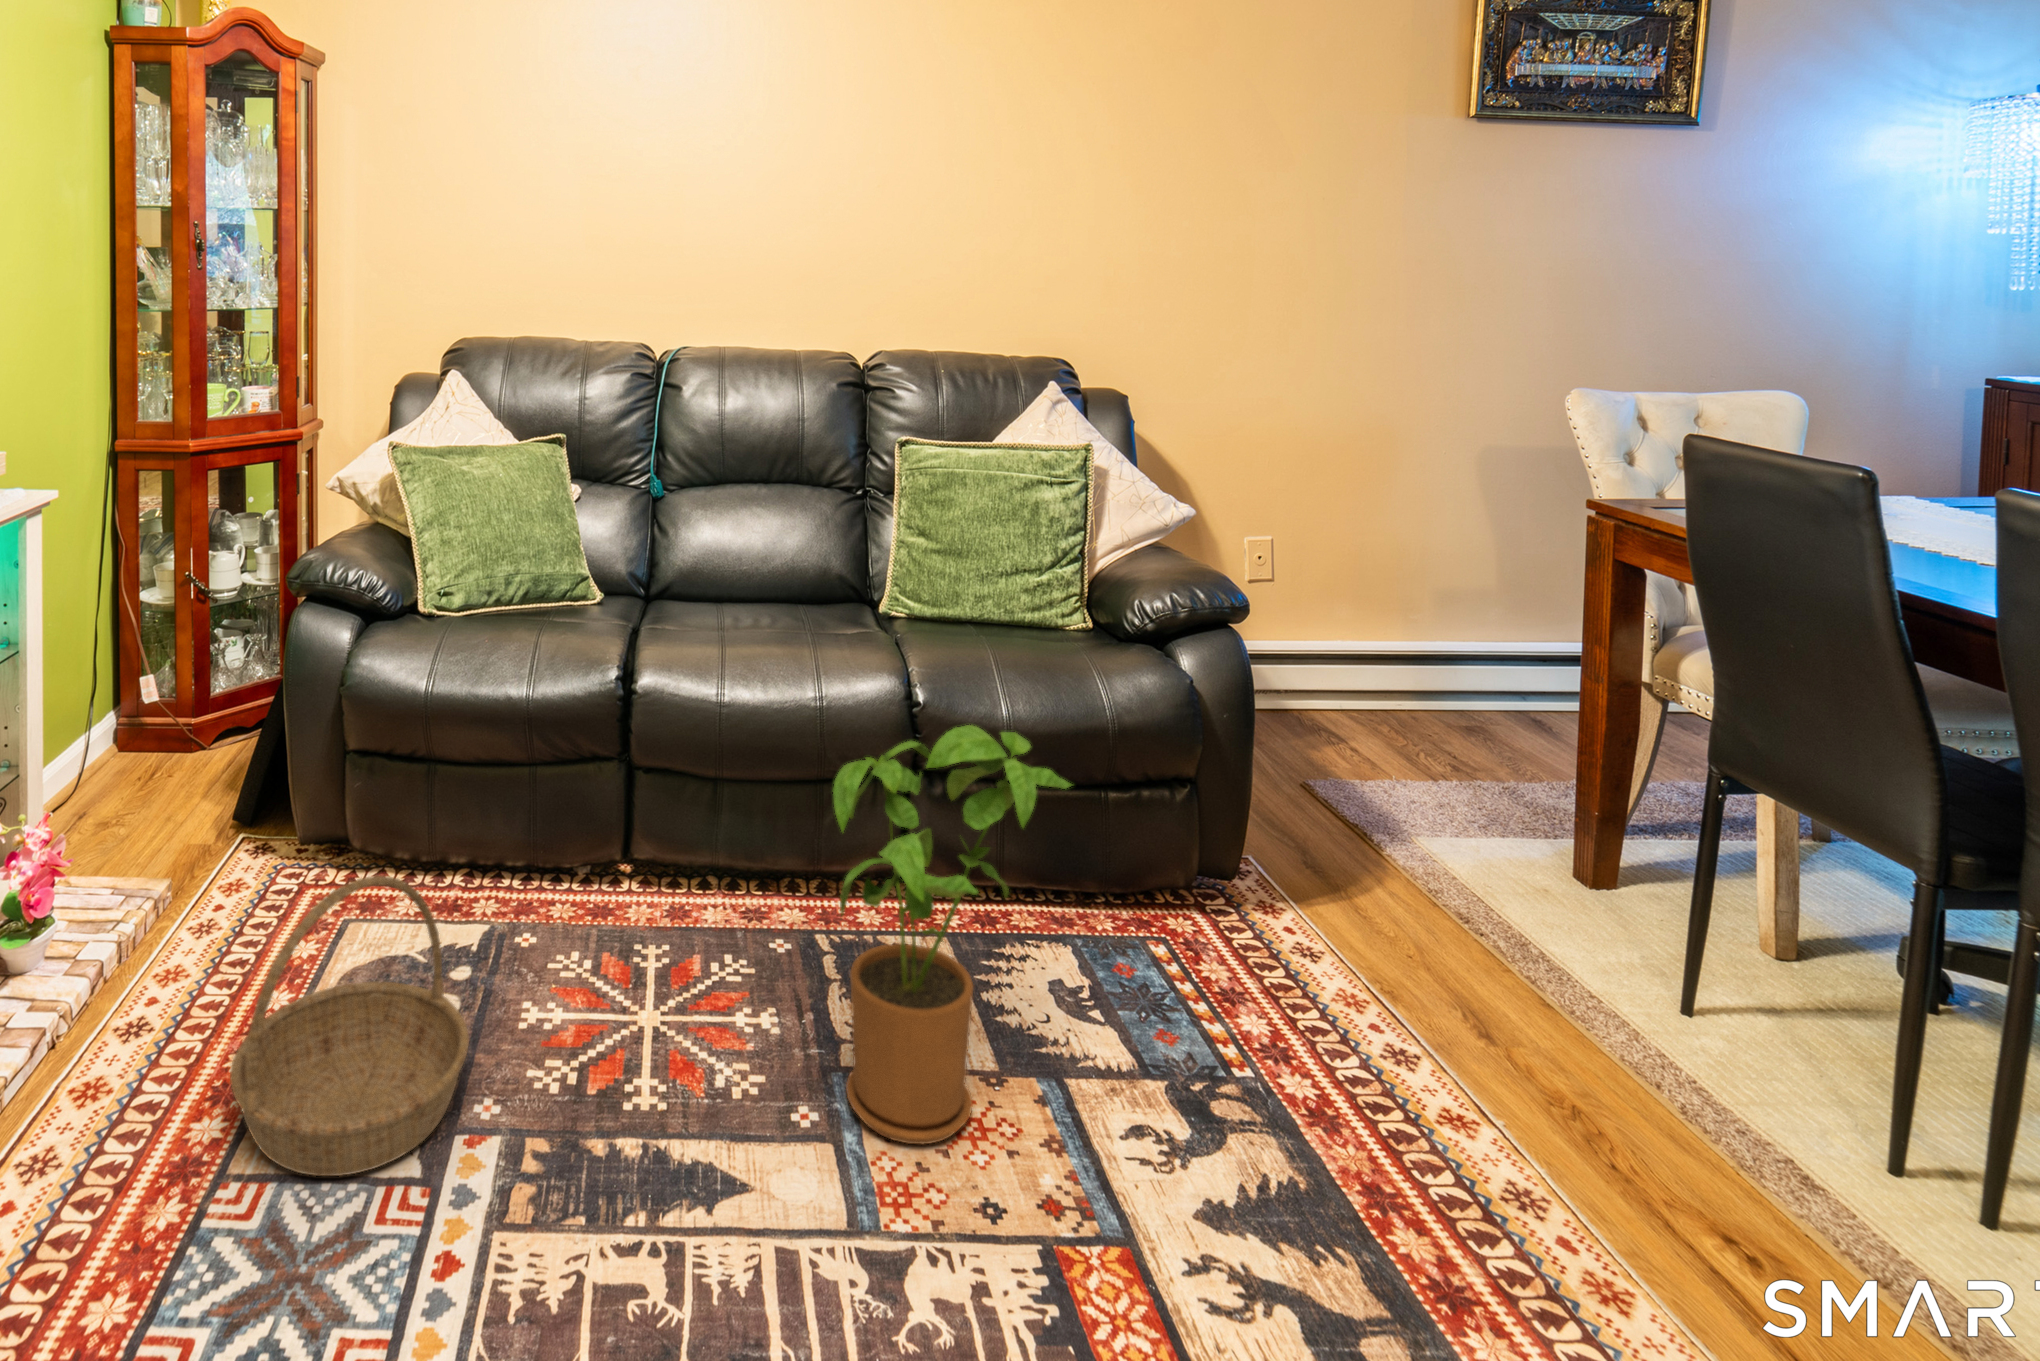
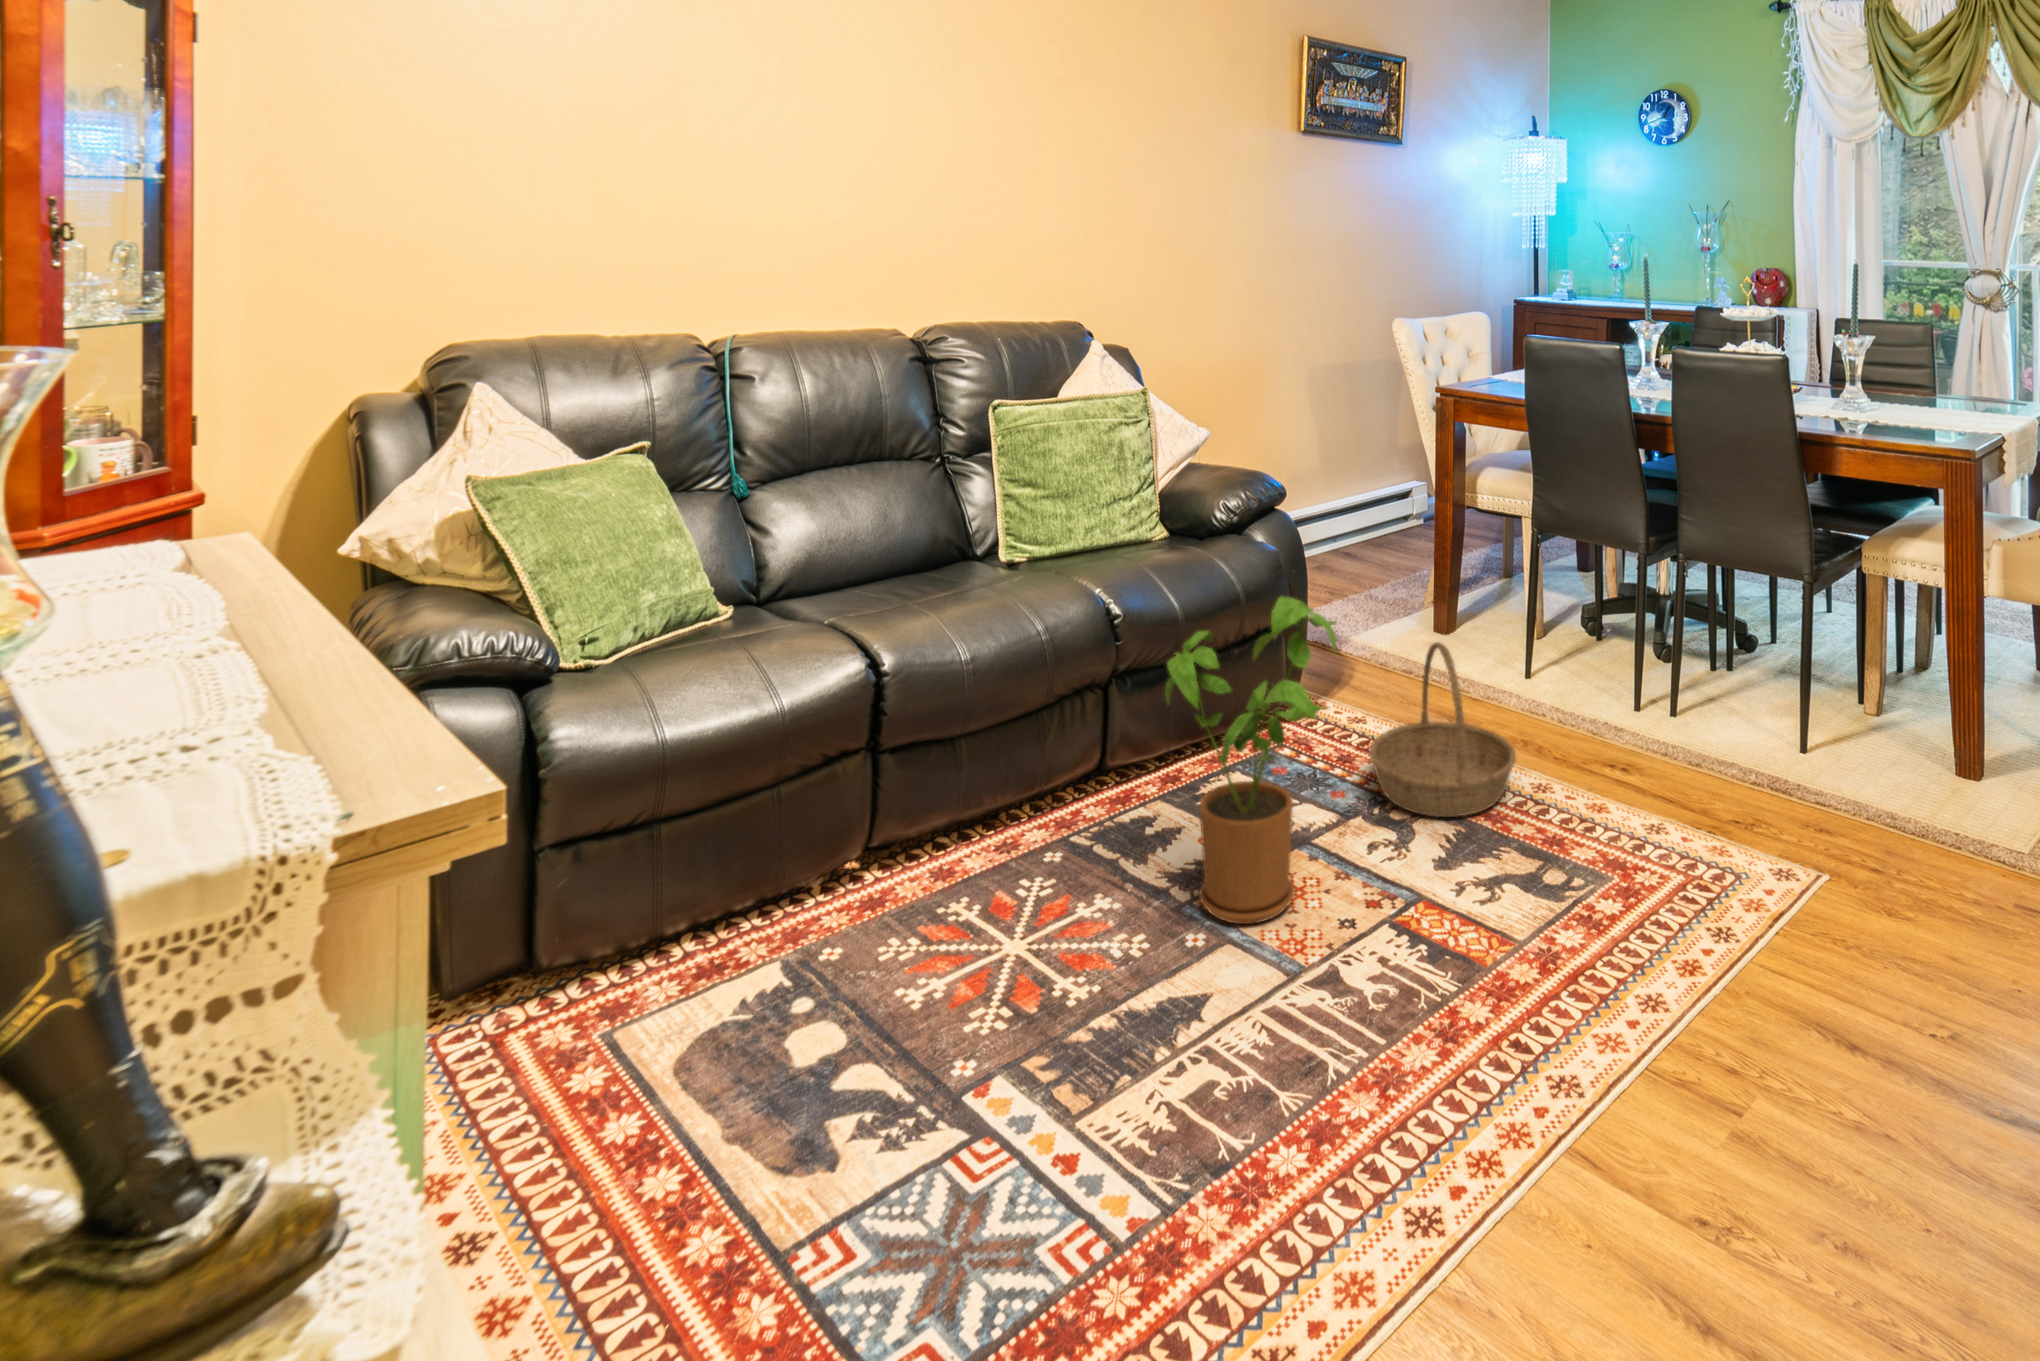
basket: present [230,876,469,1176] -> present [1369,642,1516,817]

